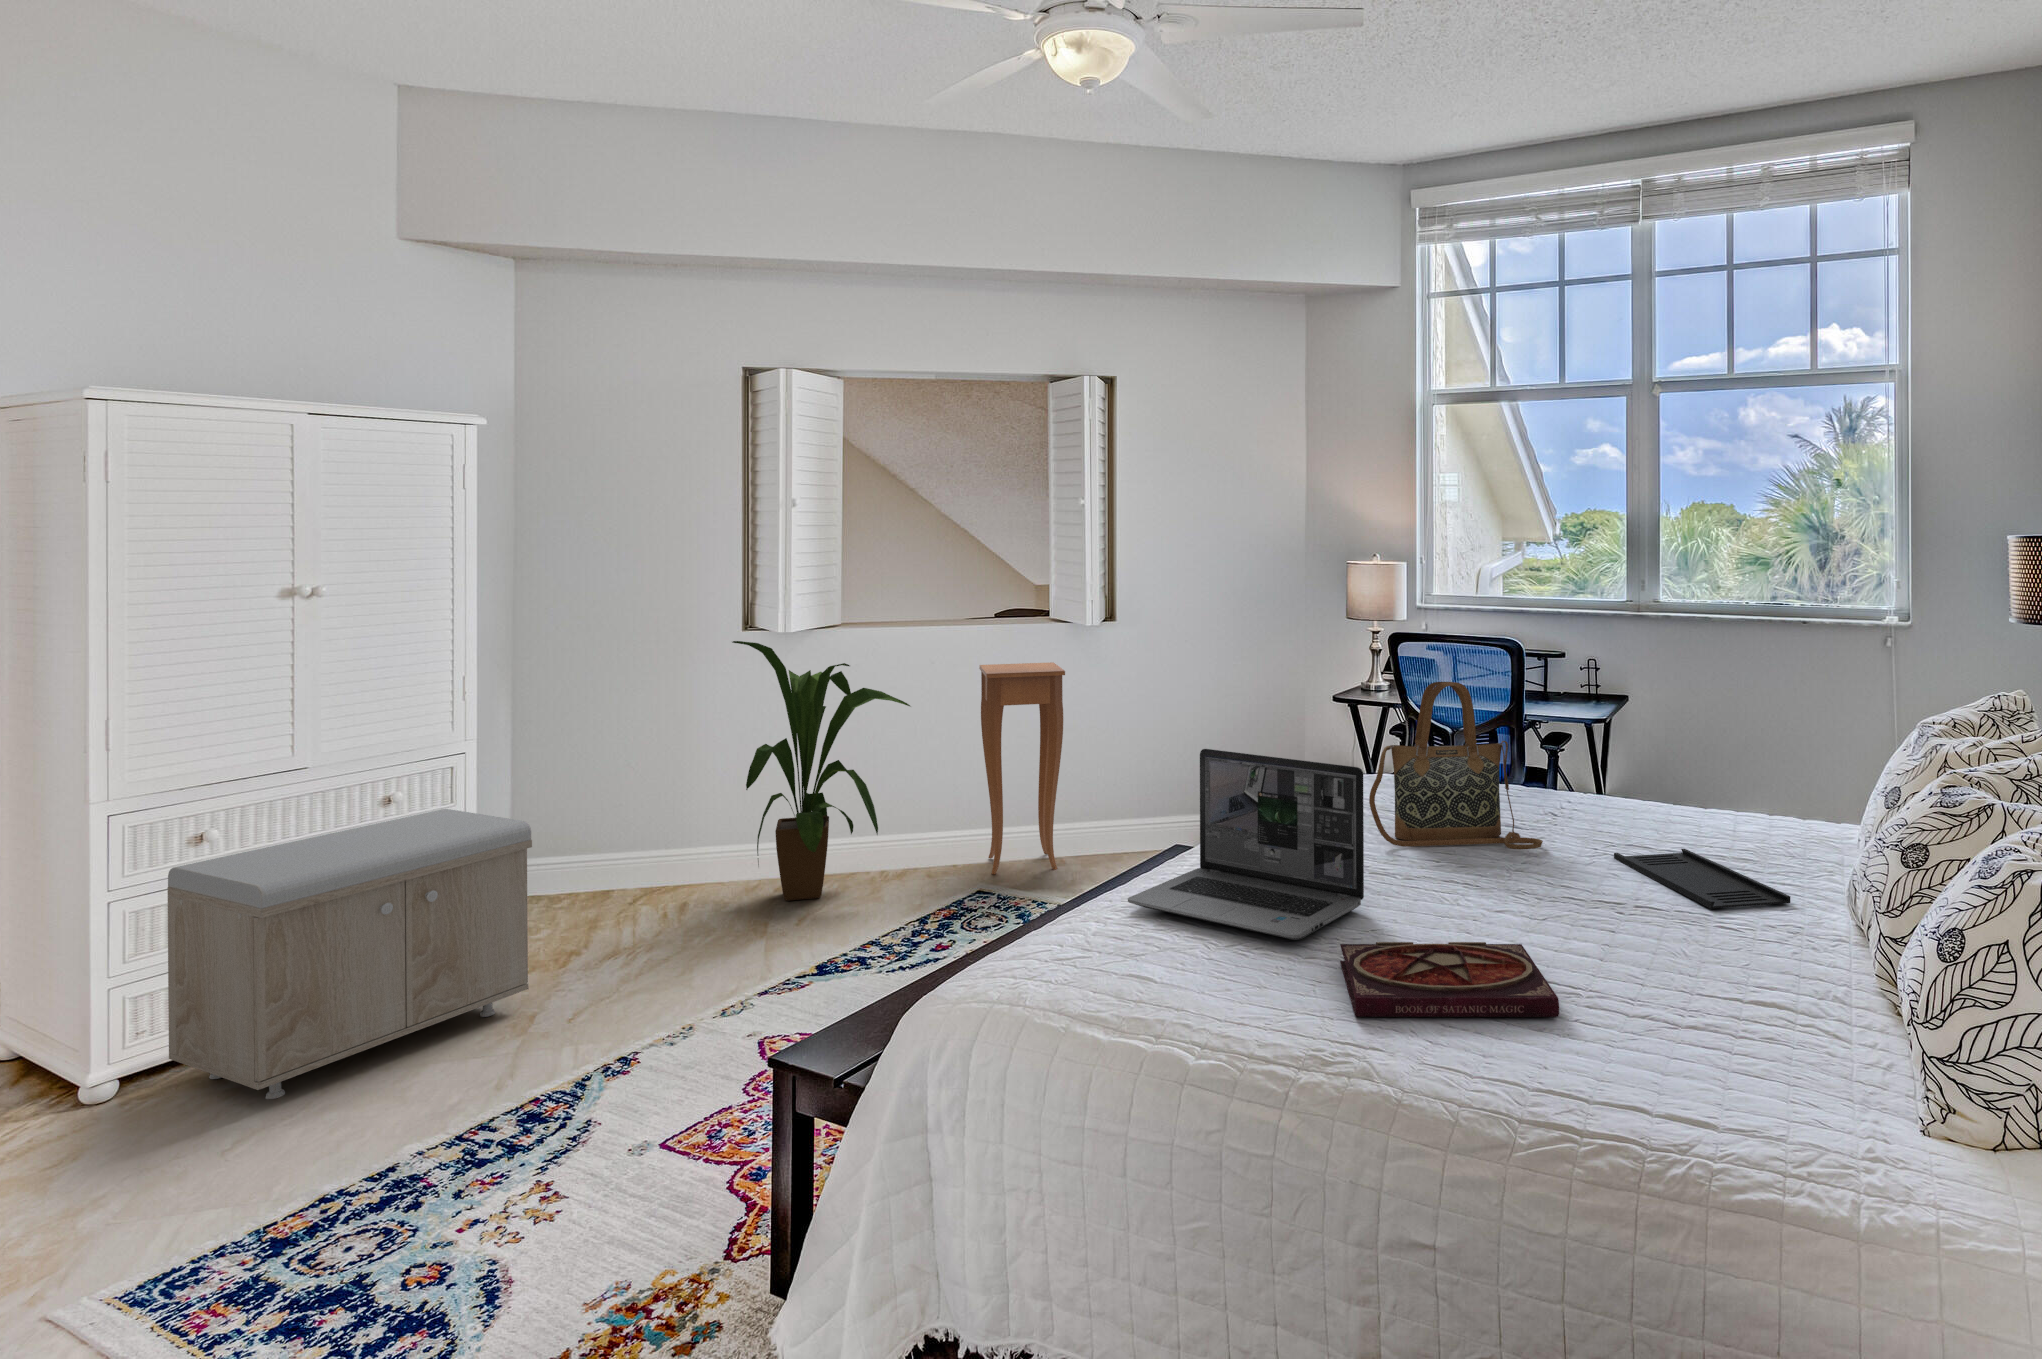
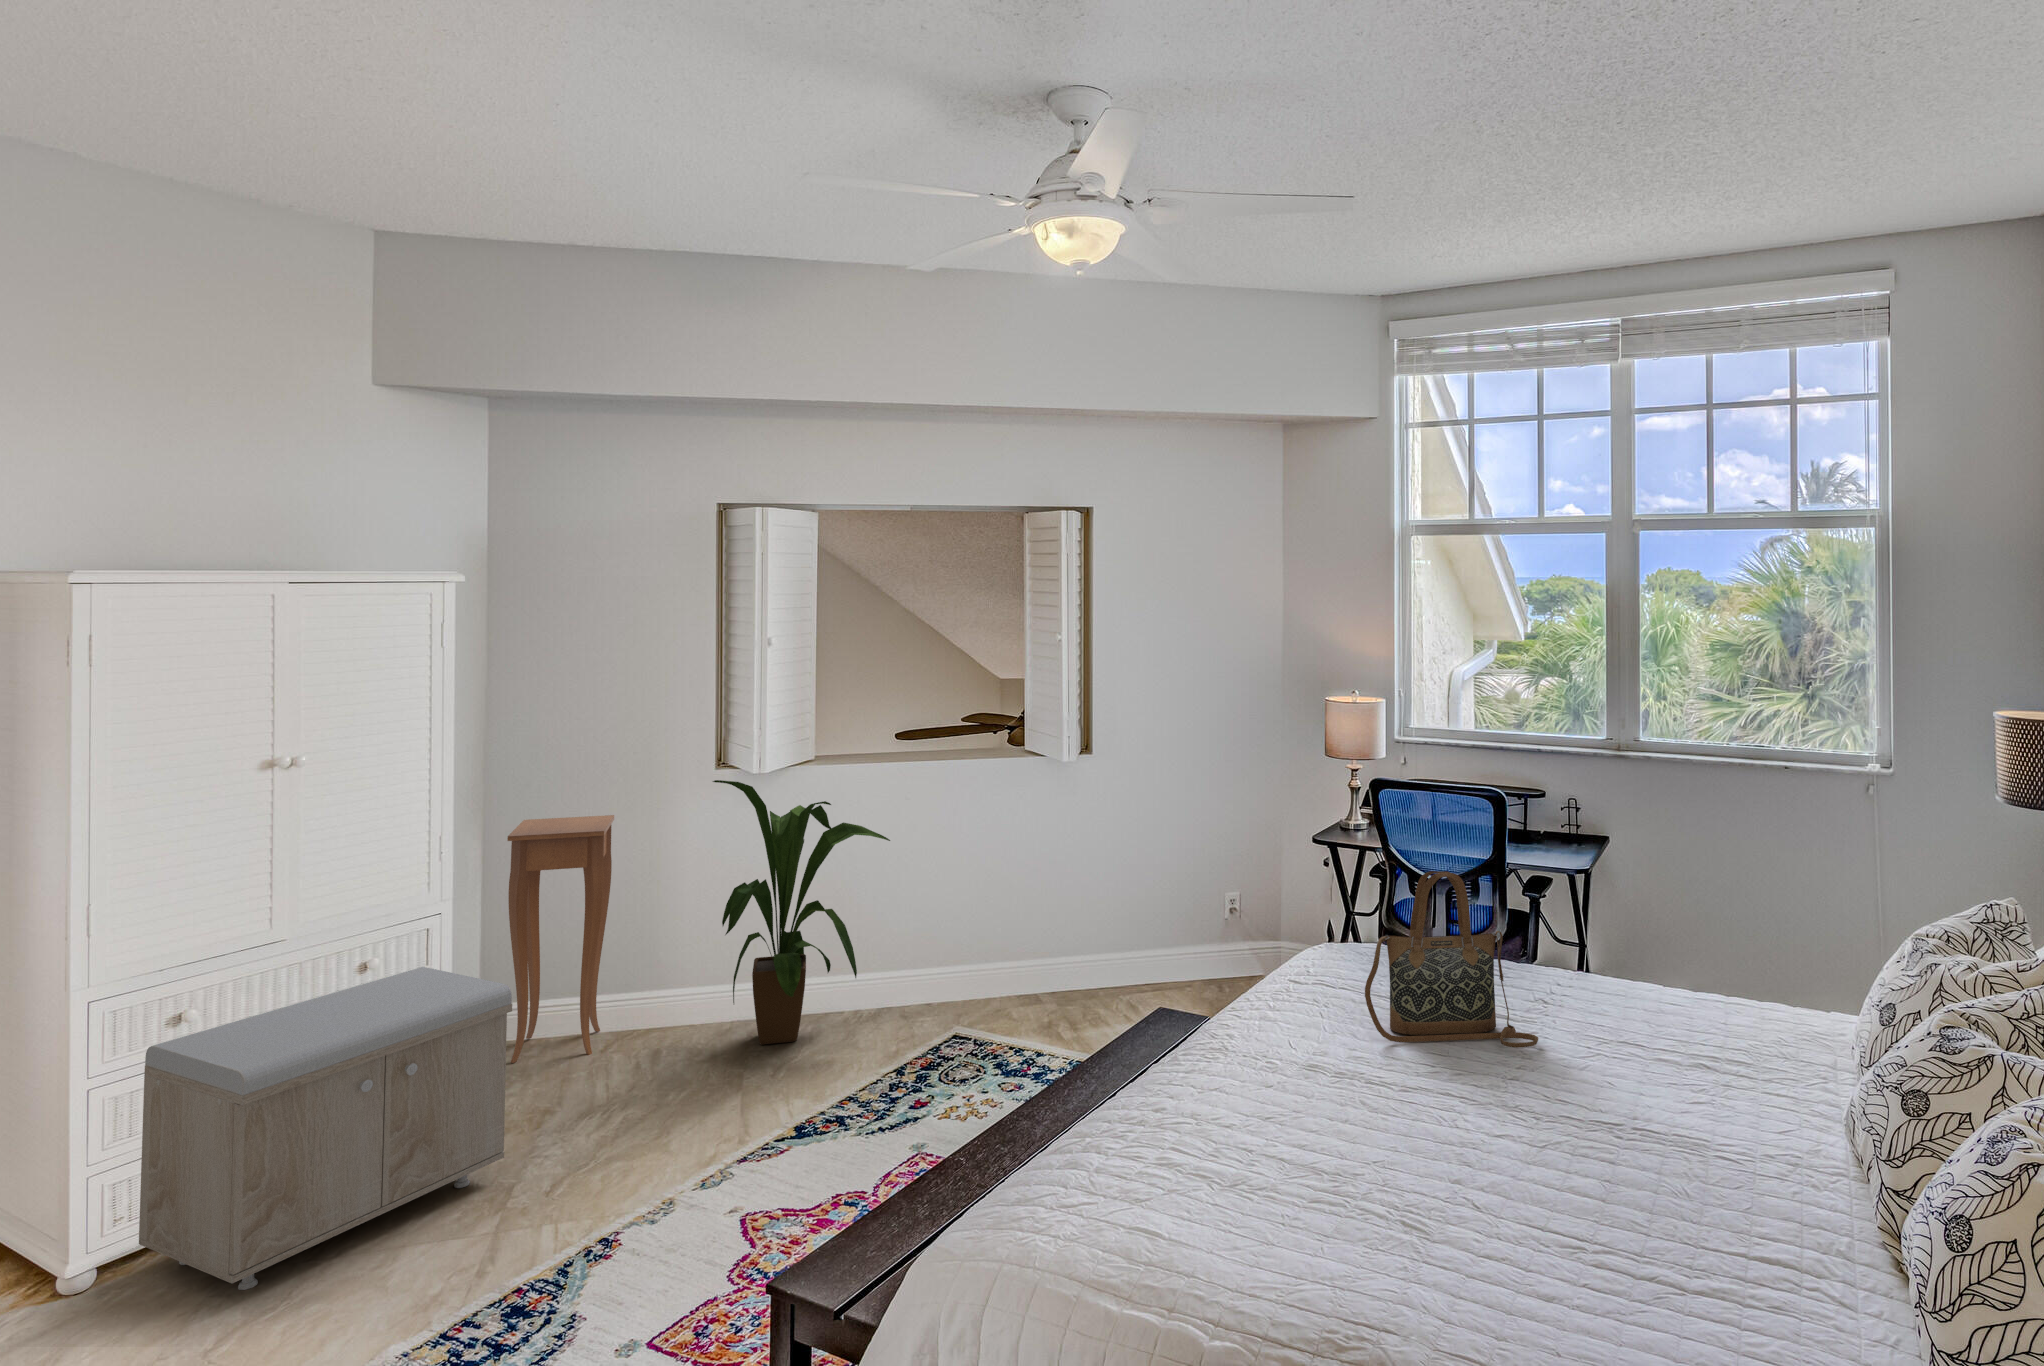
side table: present [979,662,1065,874] -> present [507,815,614,1063]
laptop: present [1128,749,1364,940] -> none [1130,954,1365,1173]
tray: present [1614,849,1790,909] -> none [1610,1048,1789,1130]
book: present [1340,942,1559,1017] -> none [1347,1183,1569,1278]

